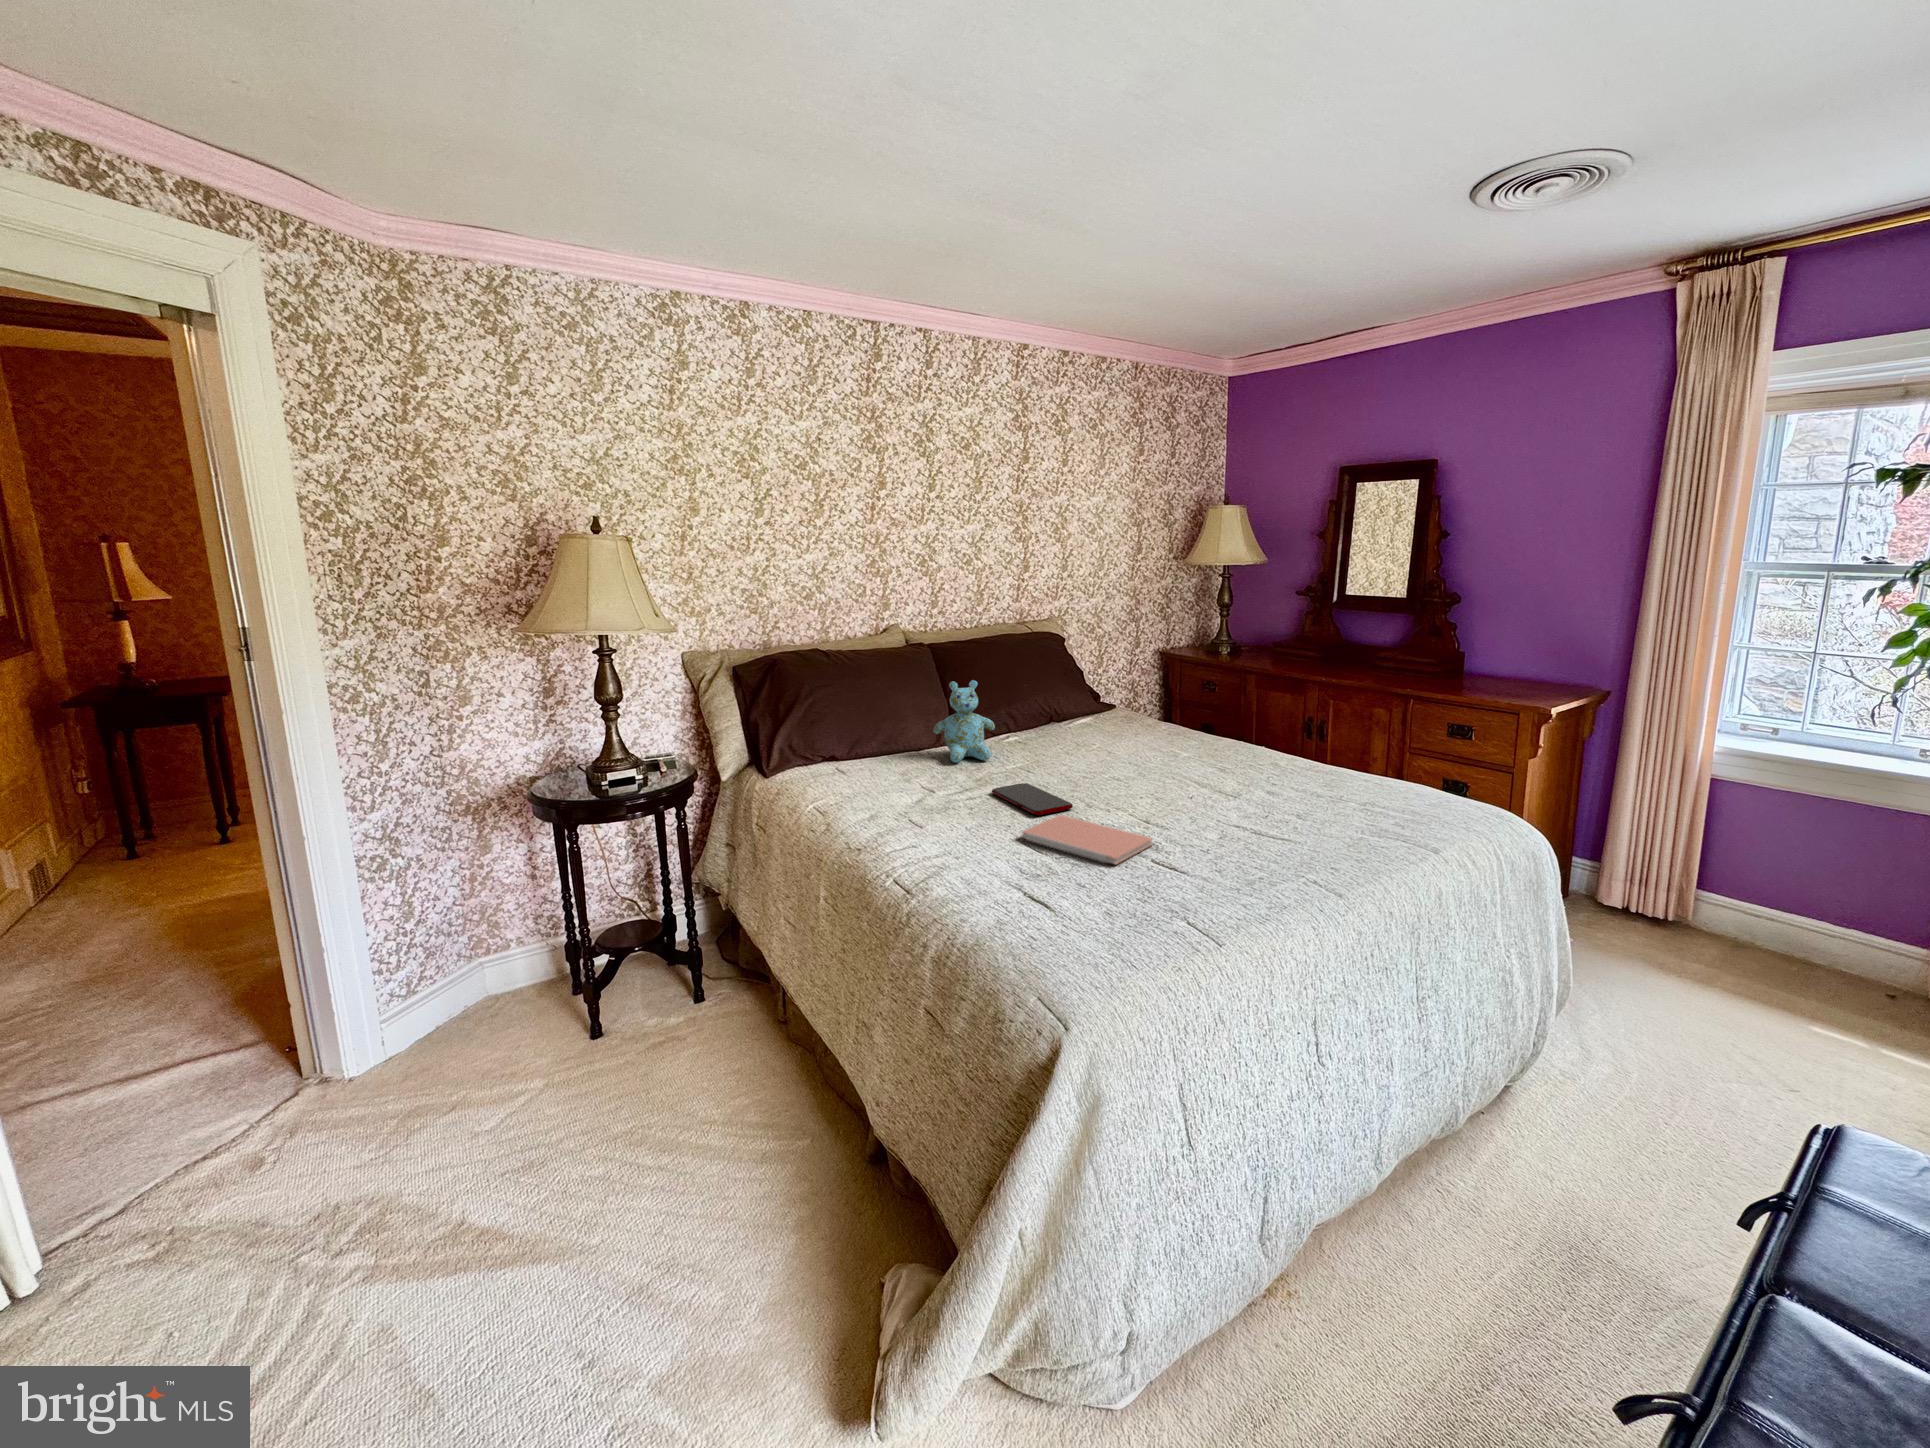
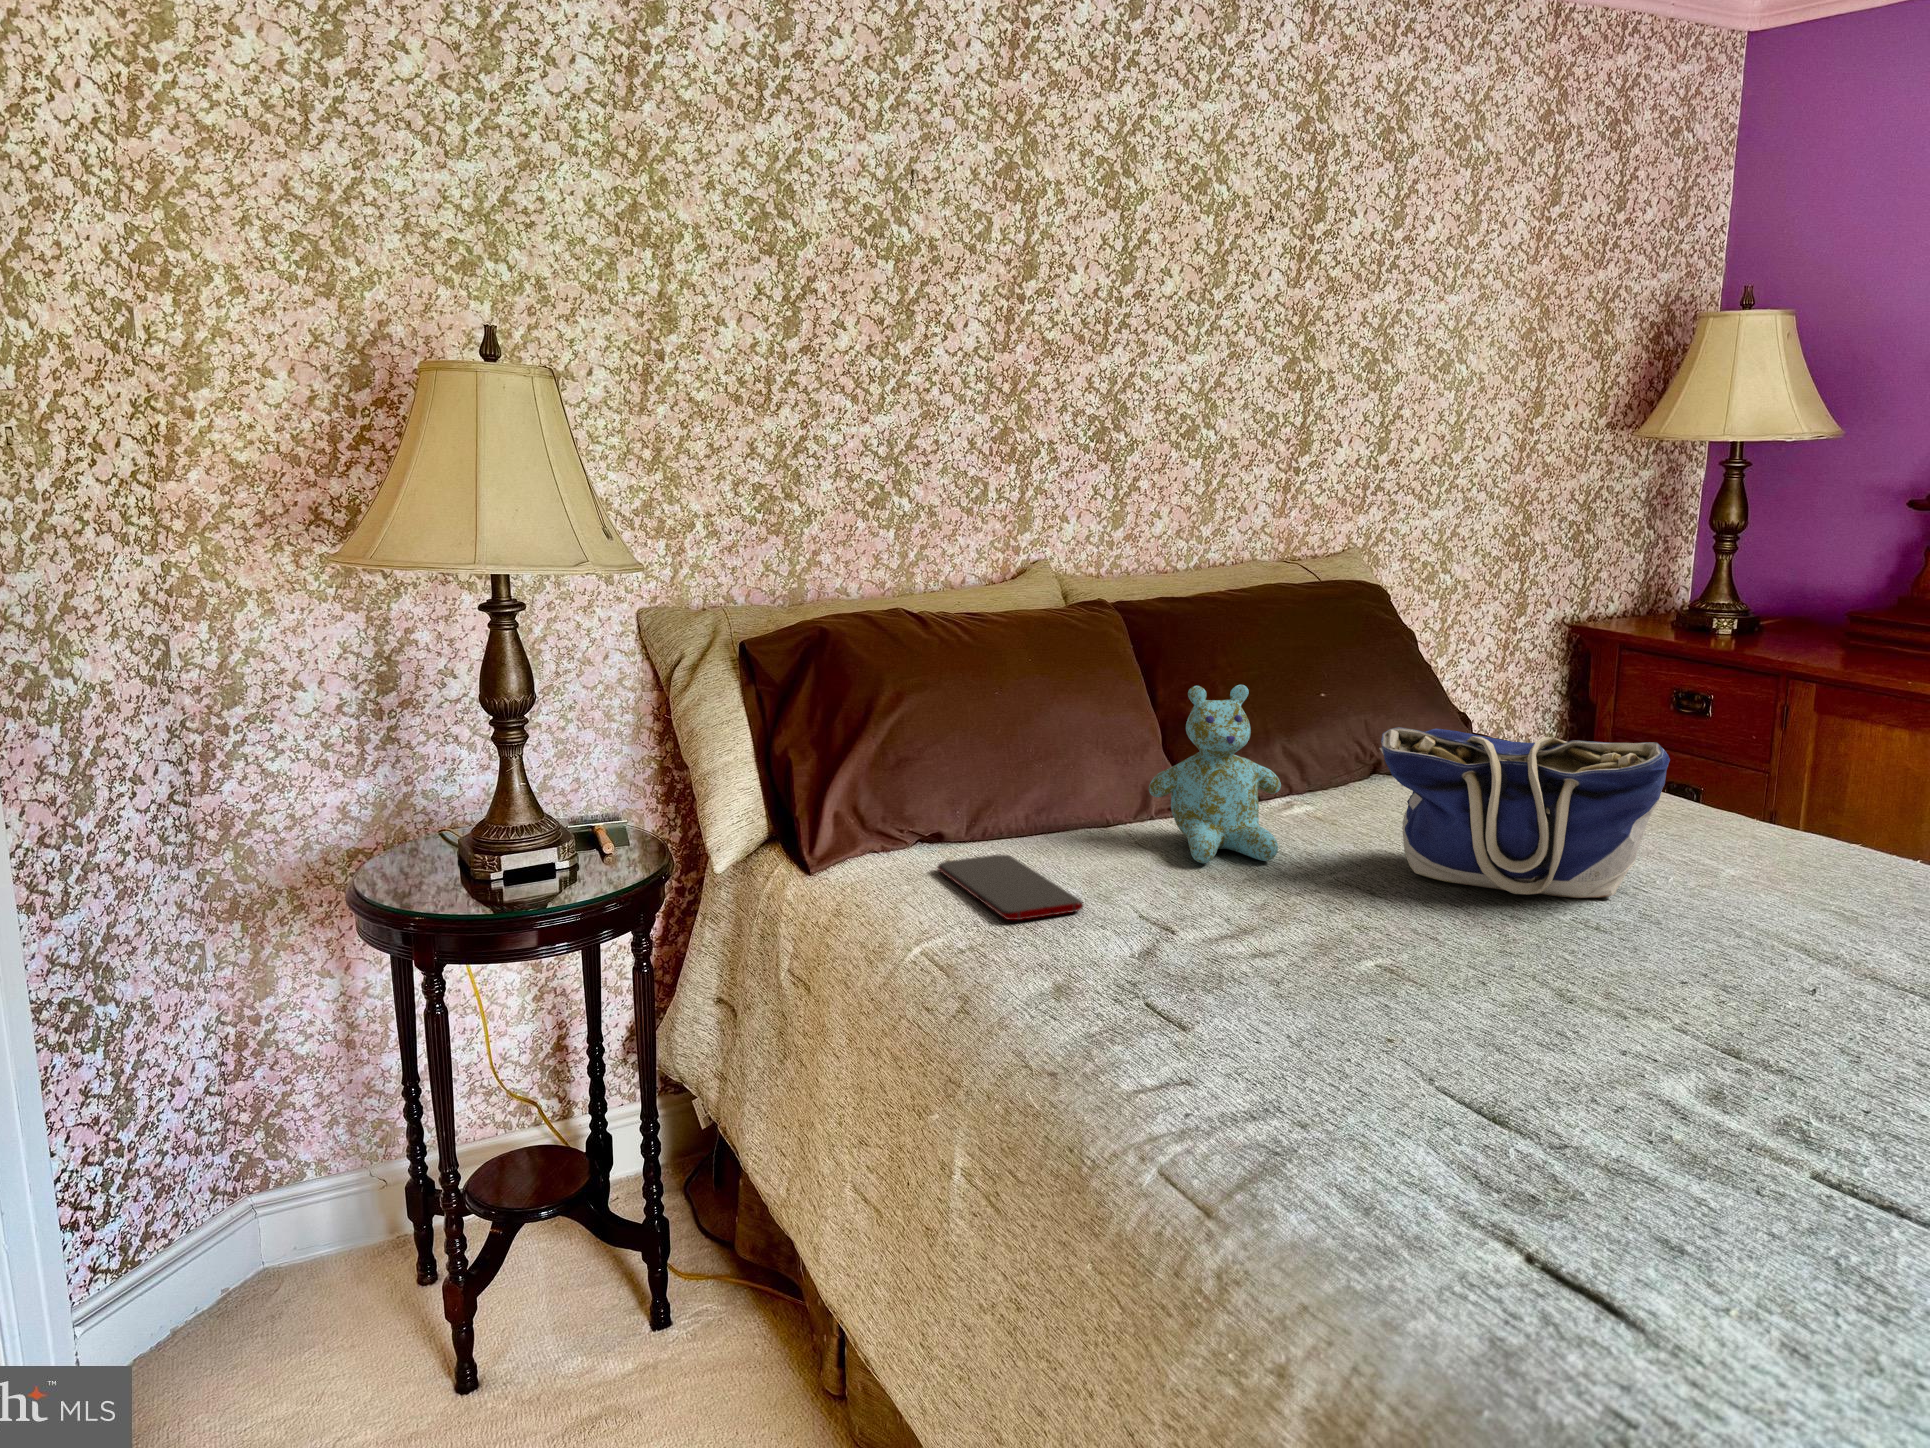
tote bag: none [1029,696,1145,768] -> present [1379,727,1670,898]
smartphone: present [992,783,1073,815] -> present [937,855,1083,920]
notebook: present [1022,815,1152,865] -> none [1440,1024,1796,1187]

